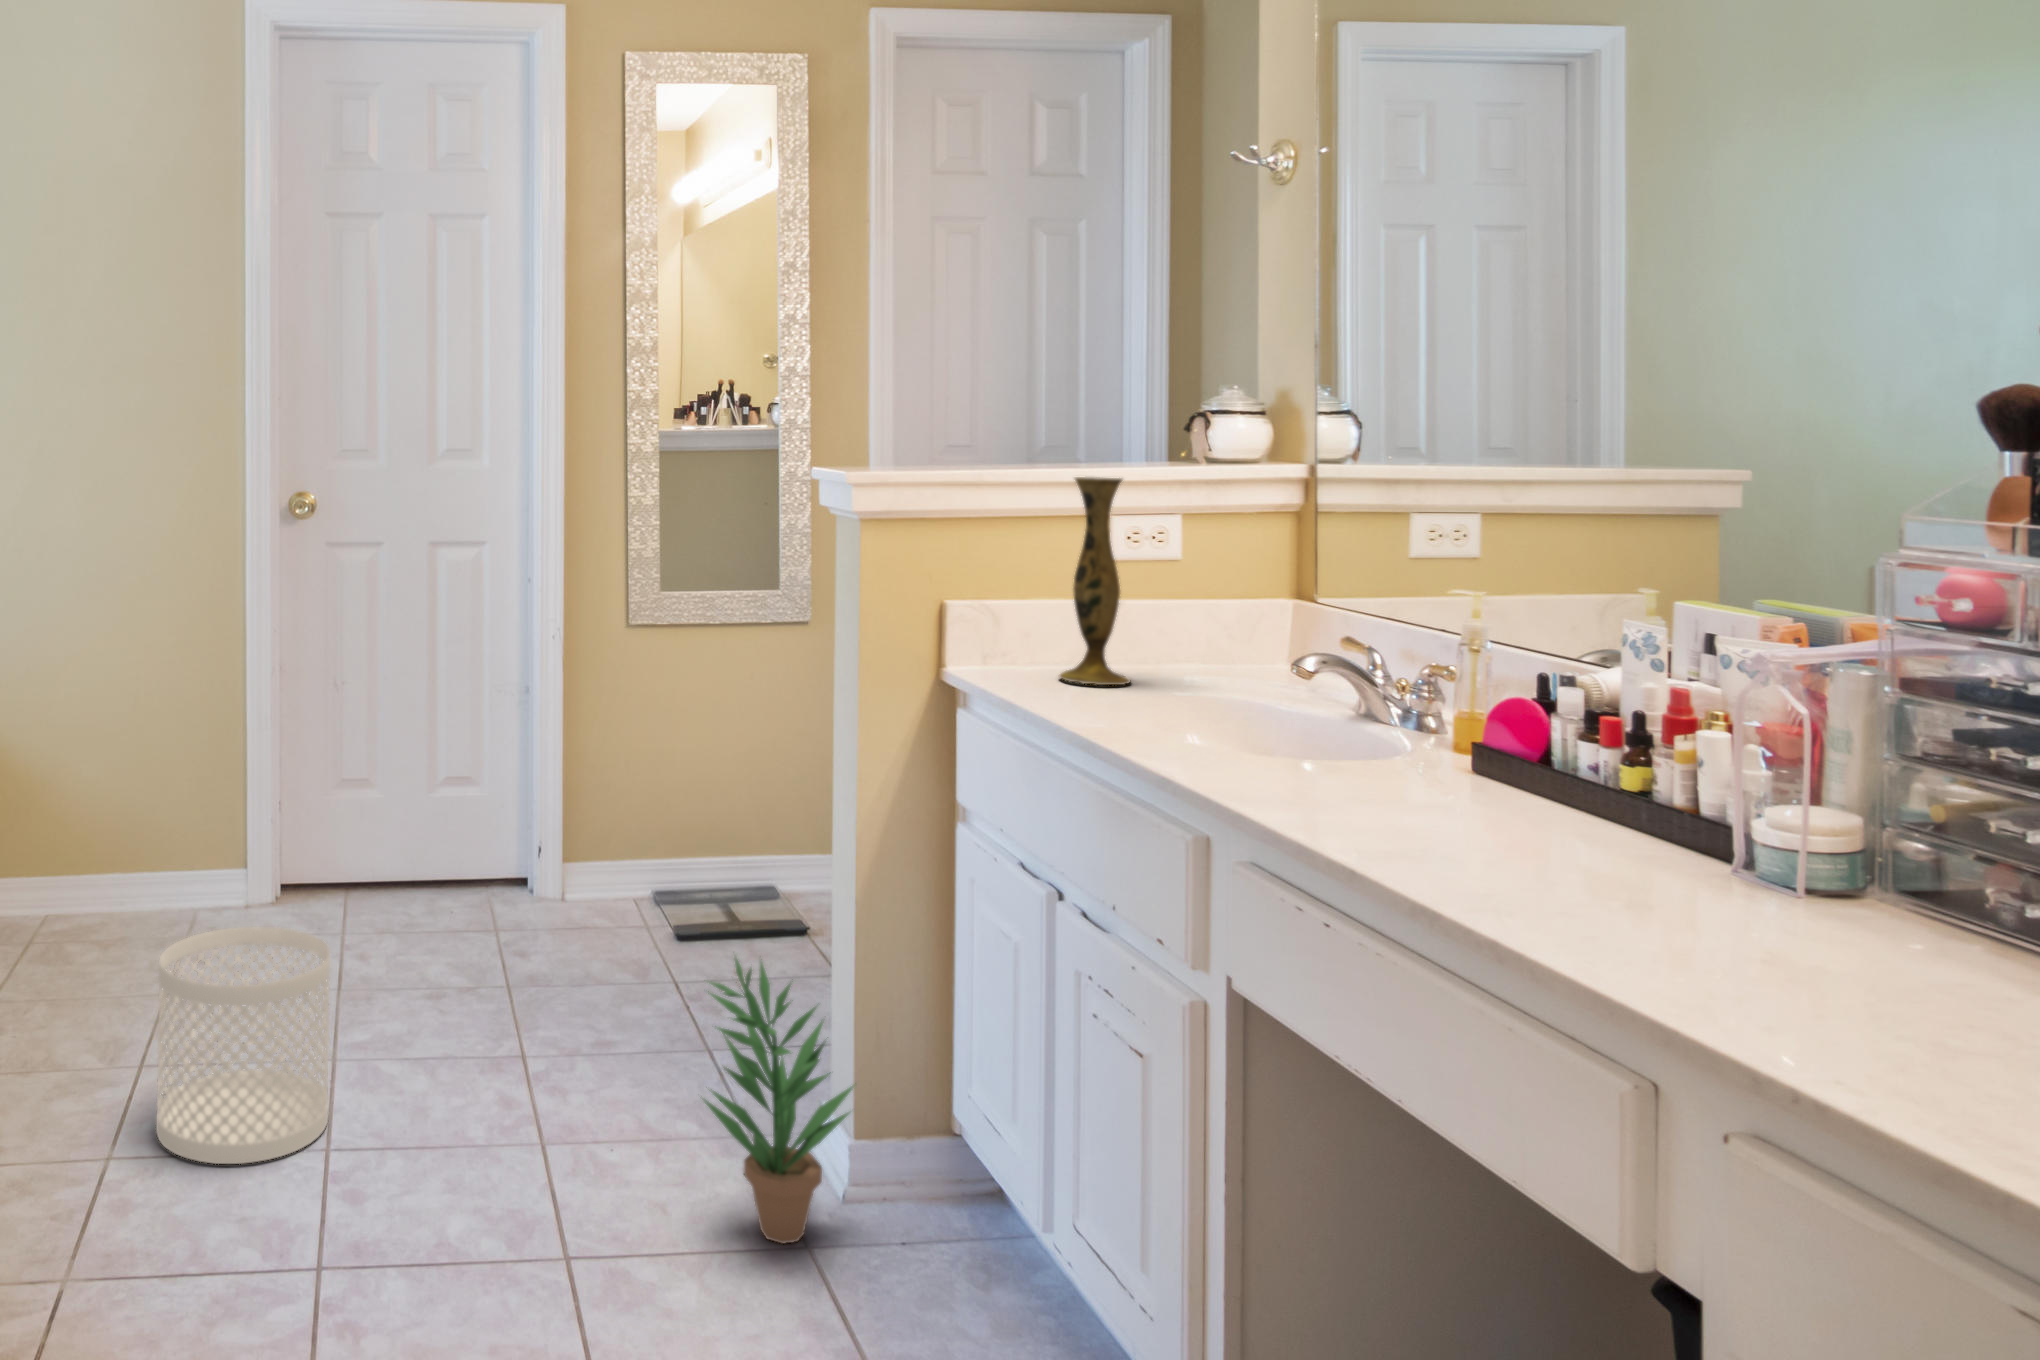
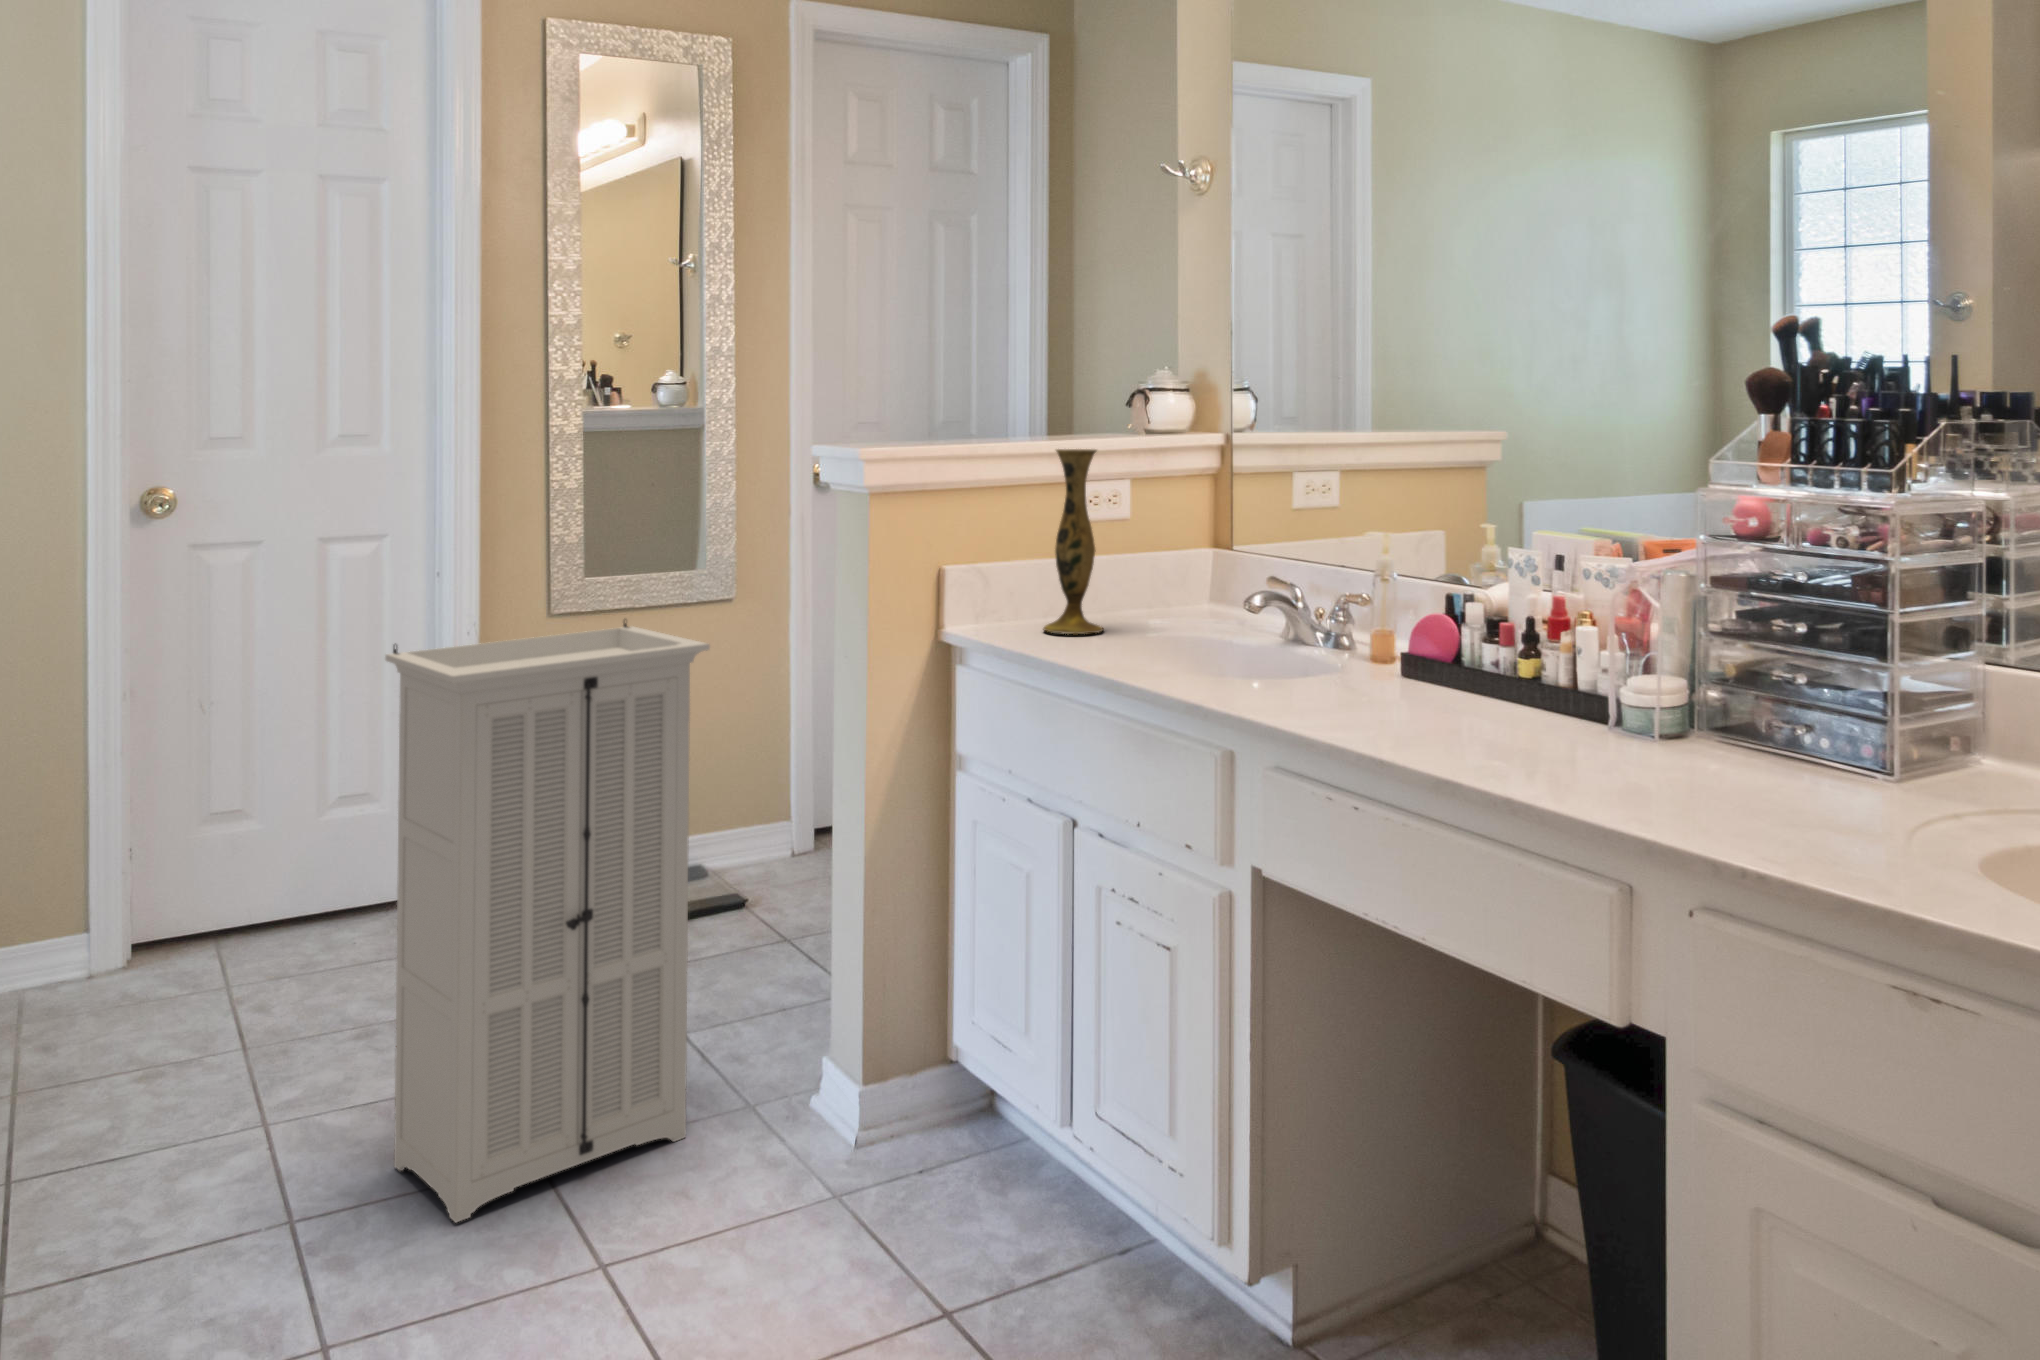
storage cabinet: none [417,631,705,1186] -> present [385,620,710,1222]
waste basket: present [156,927,330,1164] -> none [53,986,279,1271]
potted plant: present [704,958,856,1243] -> none [721,924,875,1198]

